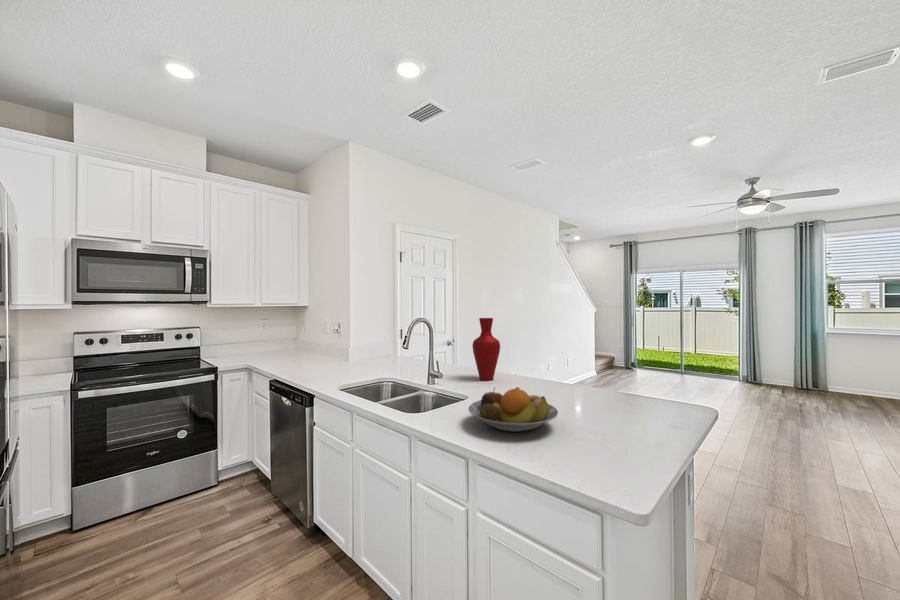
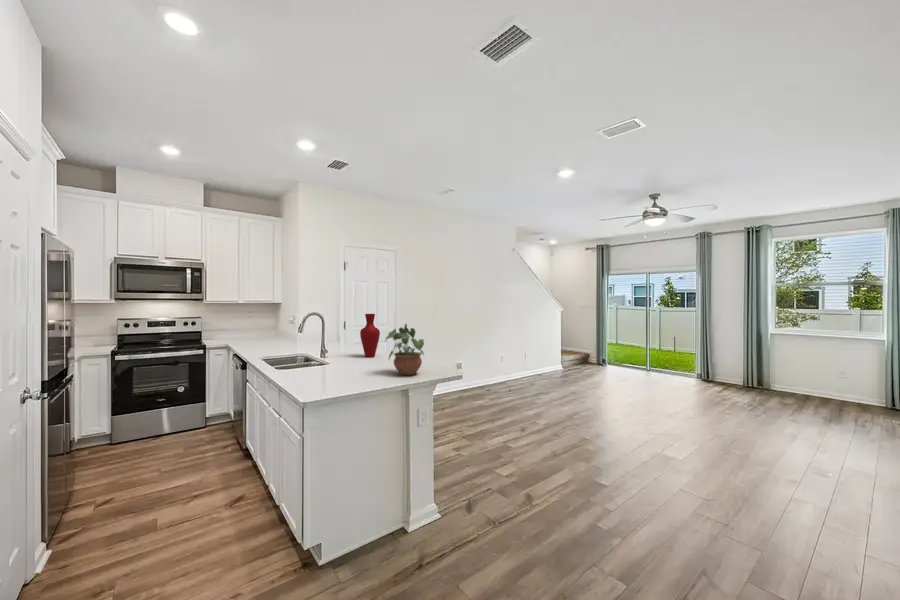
potted plant: none [570,331,648,414] -> present [386,324,424,375]
fruit bowl: present [468,387,558,432] -> none [303,355,358,380]

